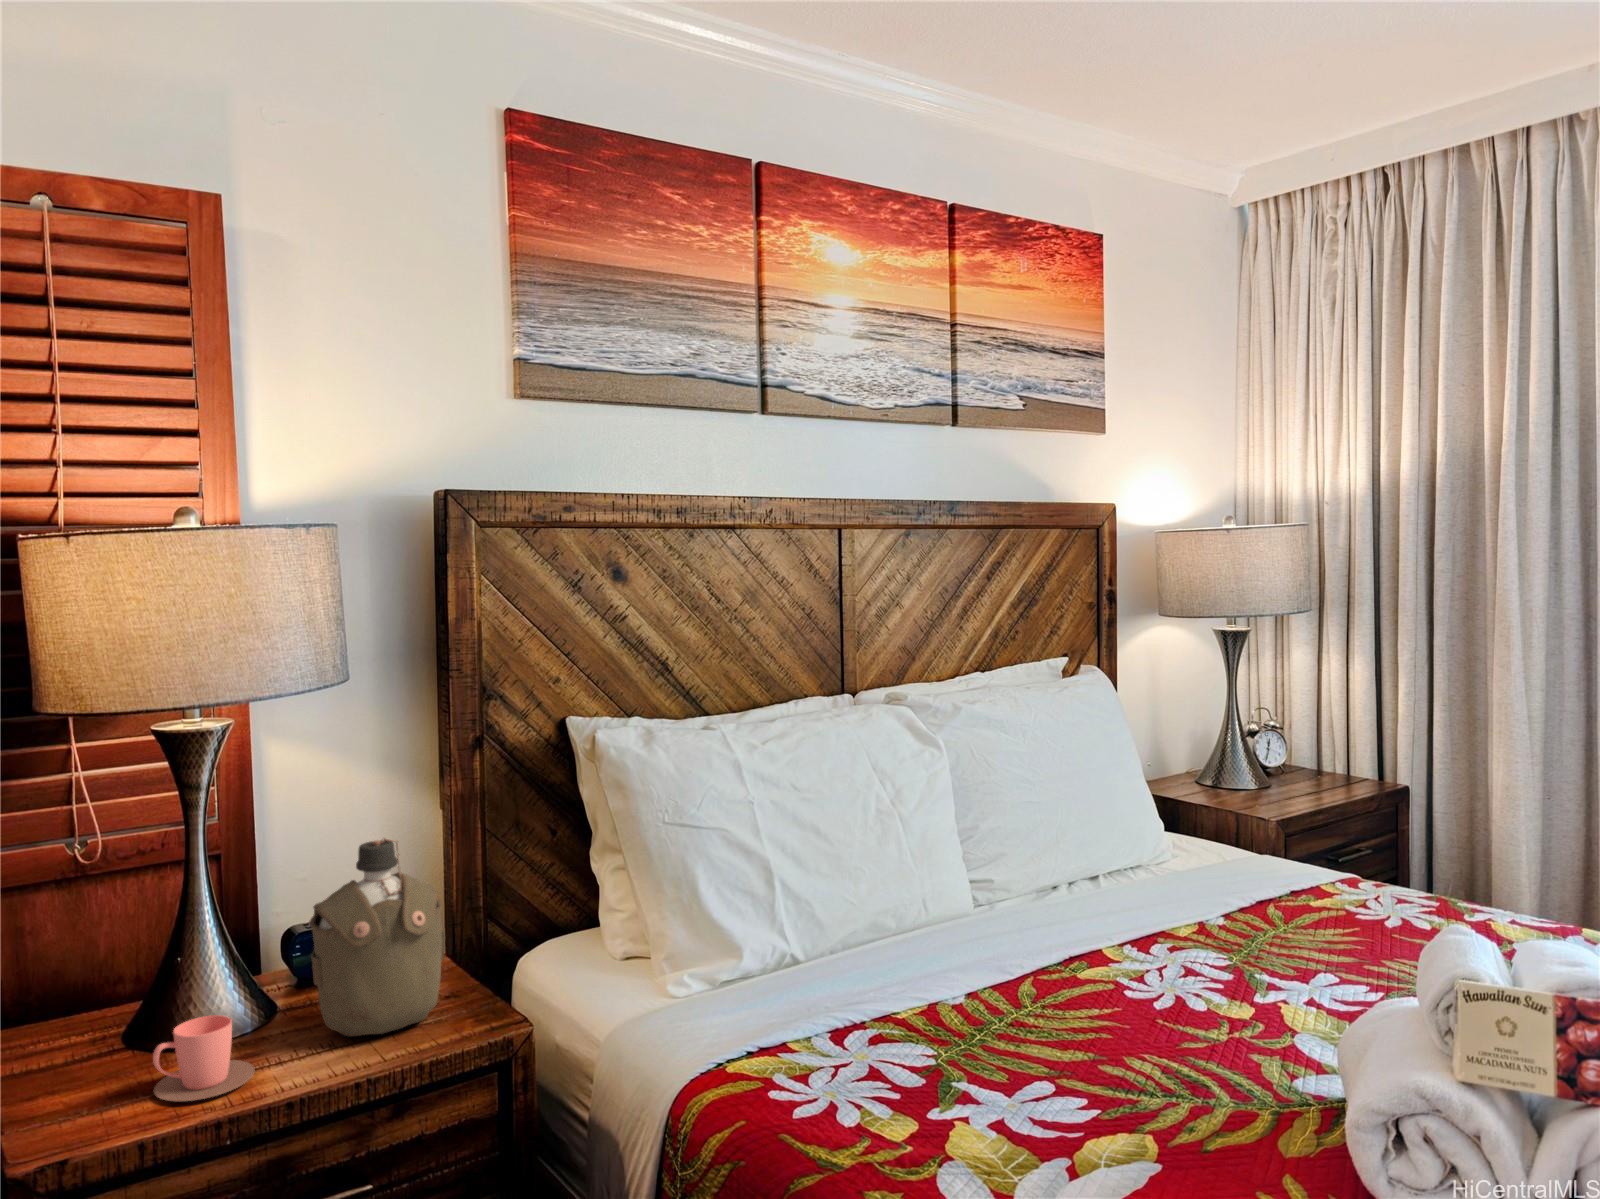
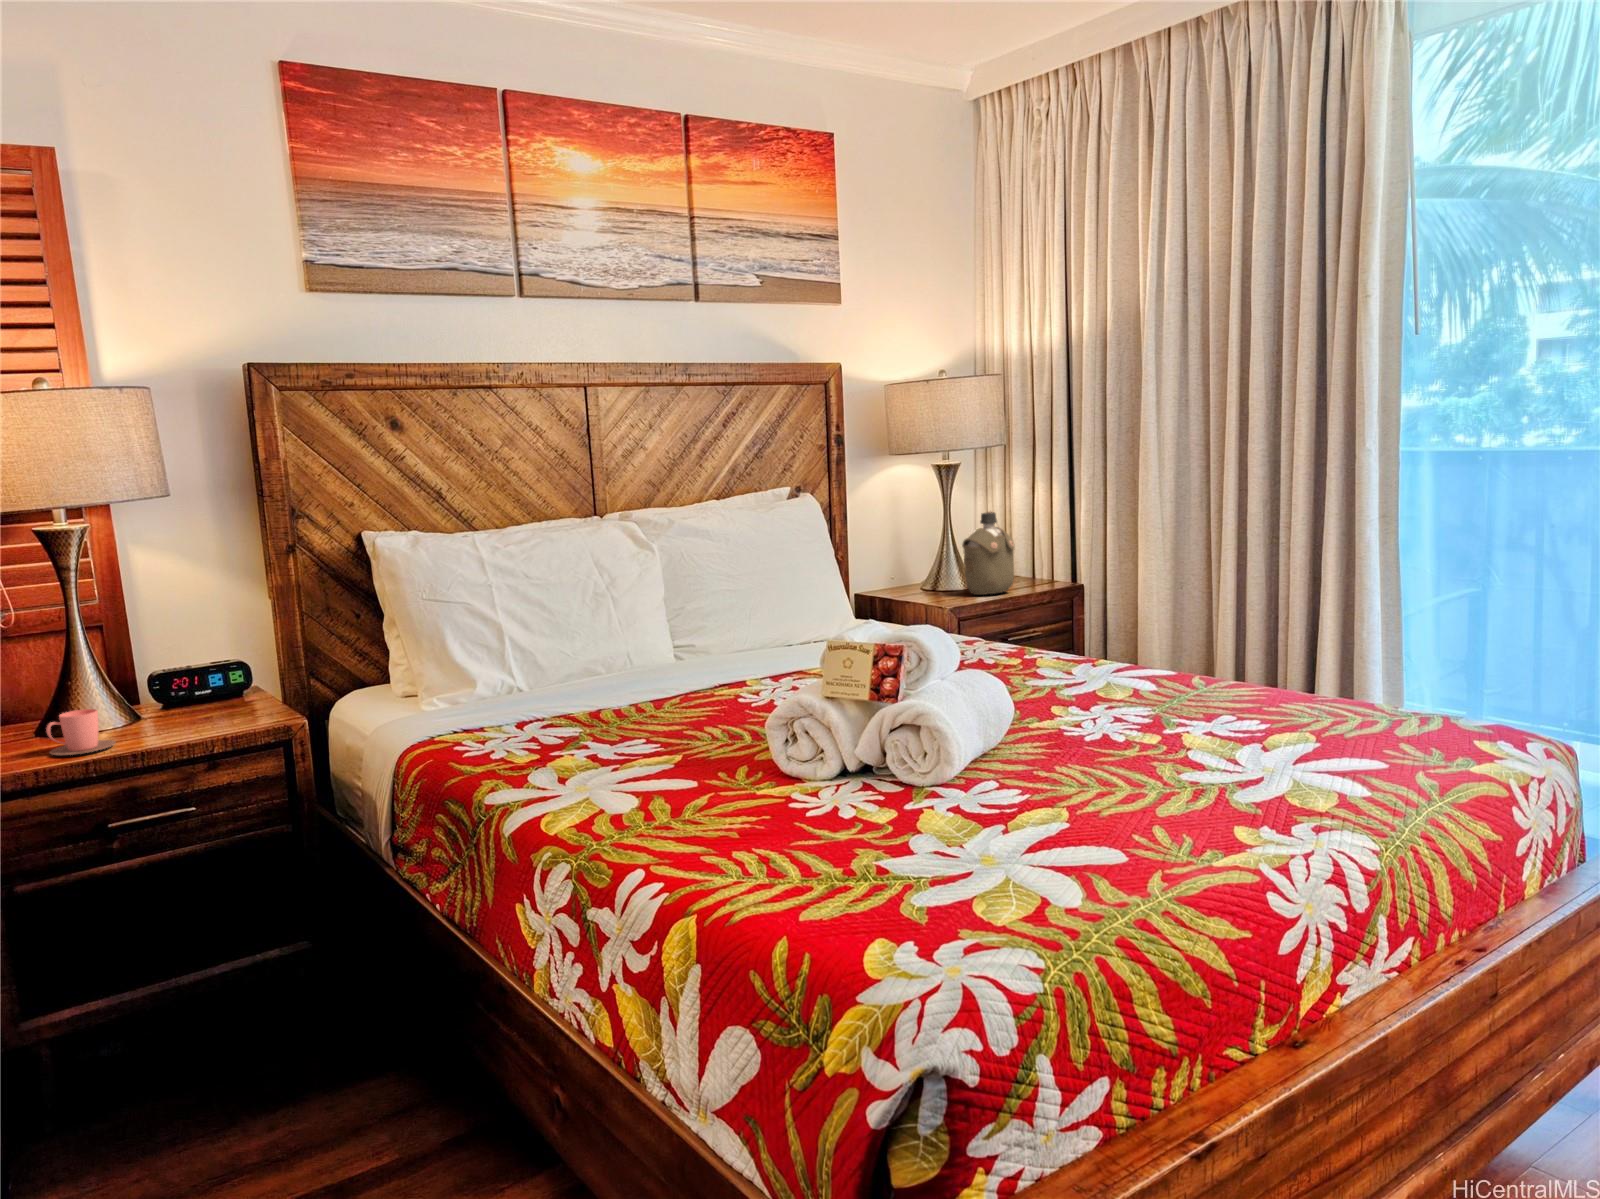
water bottle: present [310,838,445,1036] -> present [962,511,1015,595]

